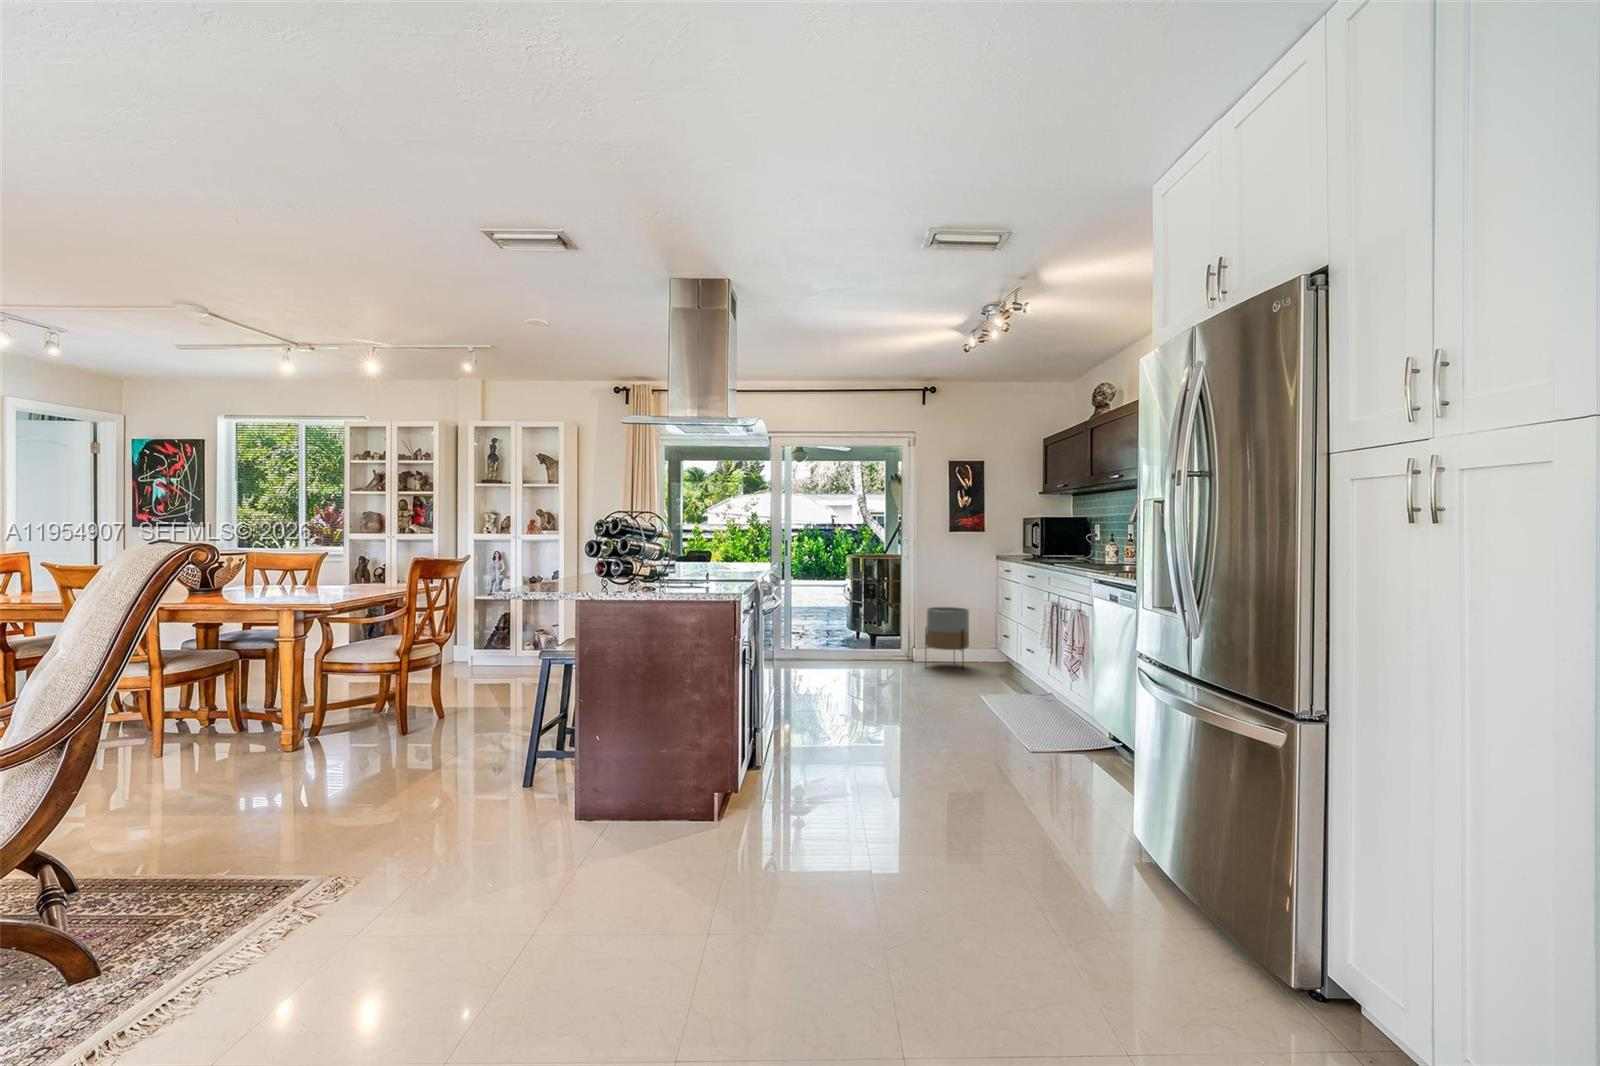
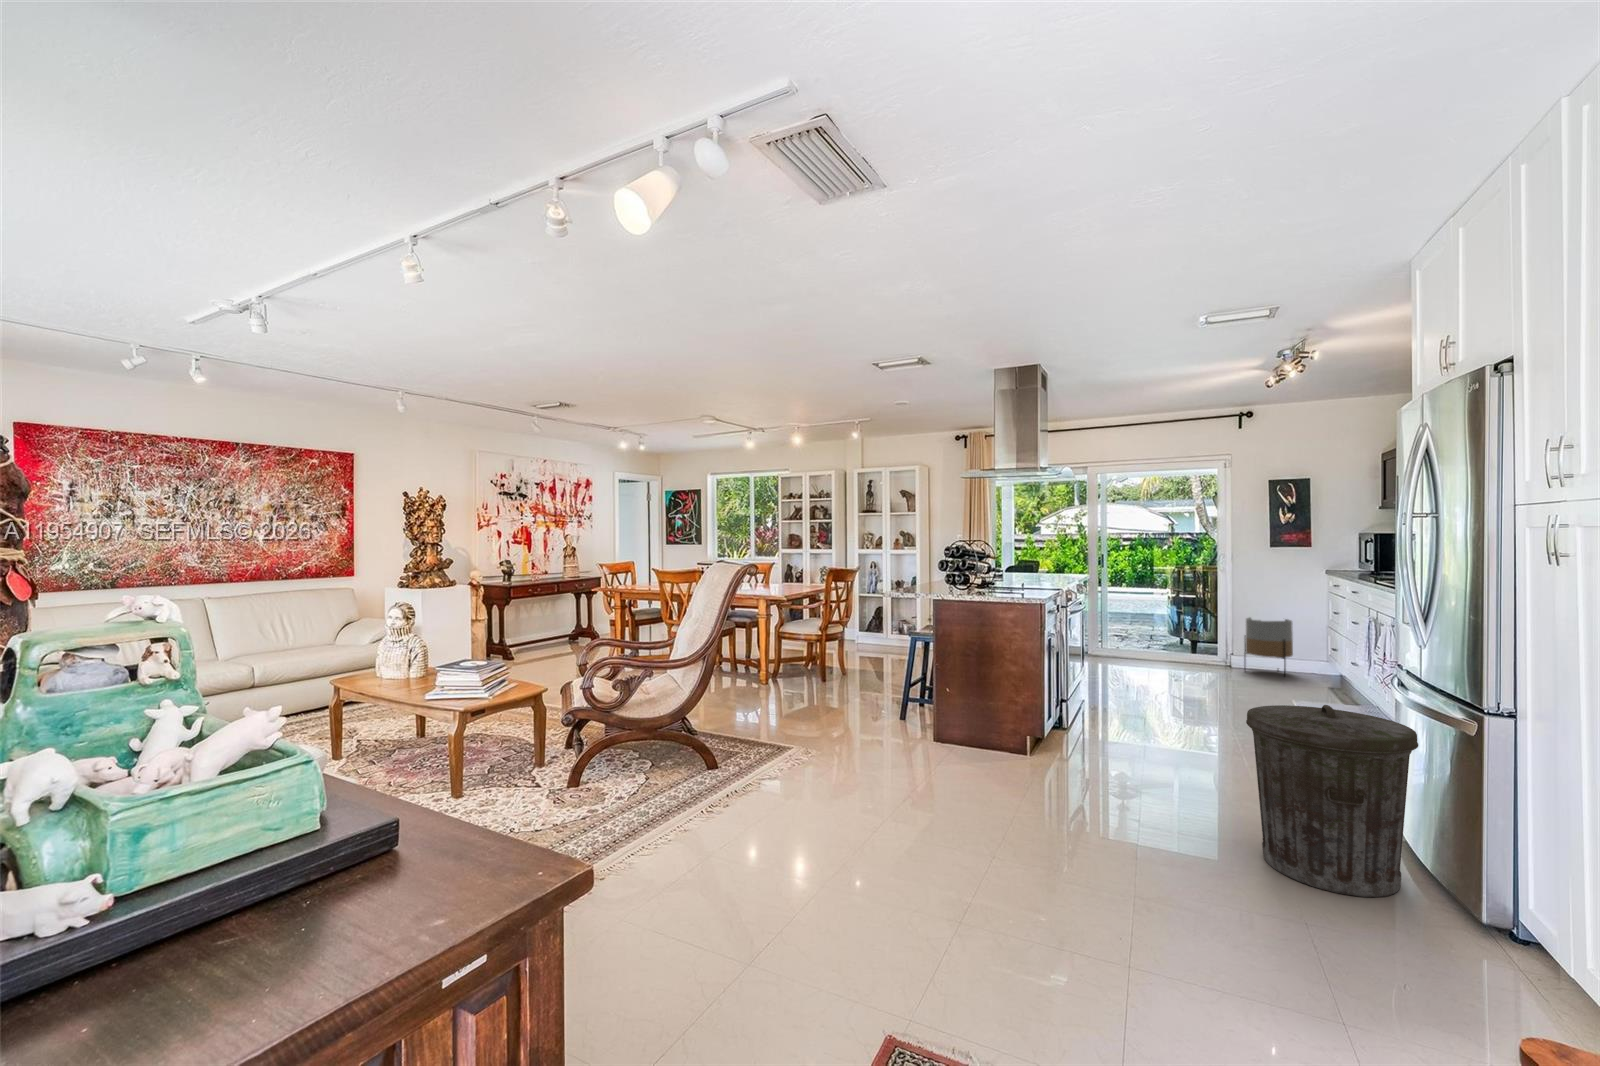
trash can: none [1012,723,1205,980] -> present [1246,705,1418,897]

